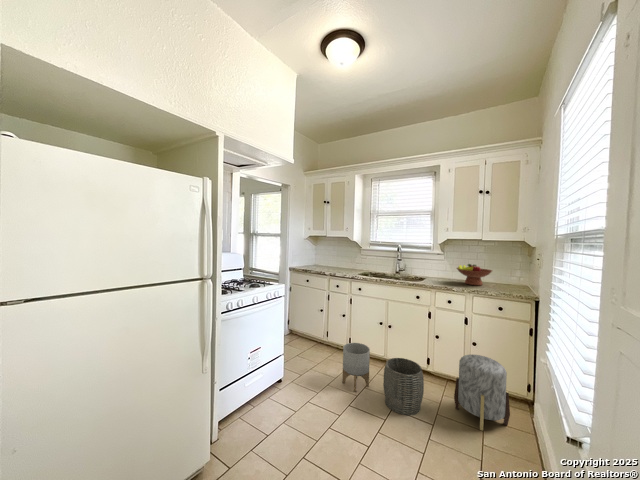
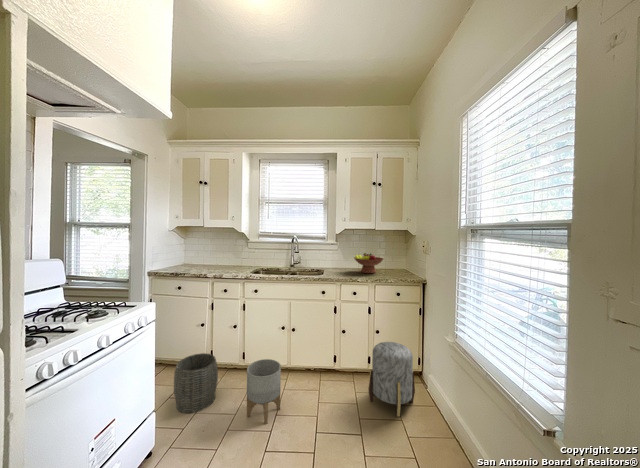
woven basket: present [383,358,424,415] -> present [174,353,218,413]

